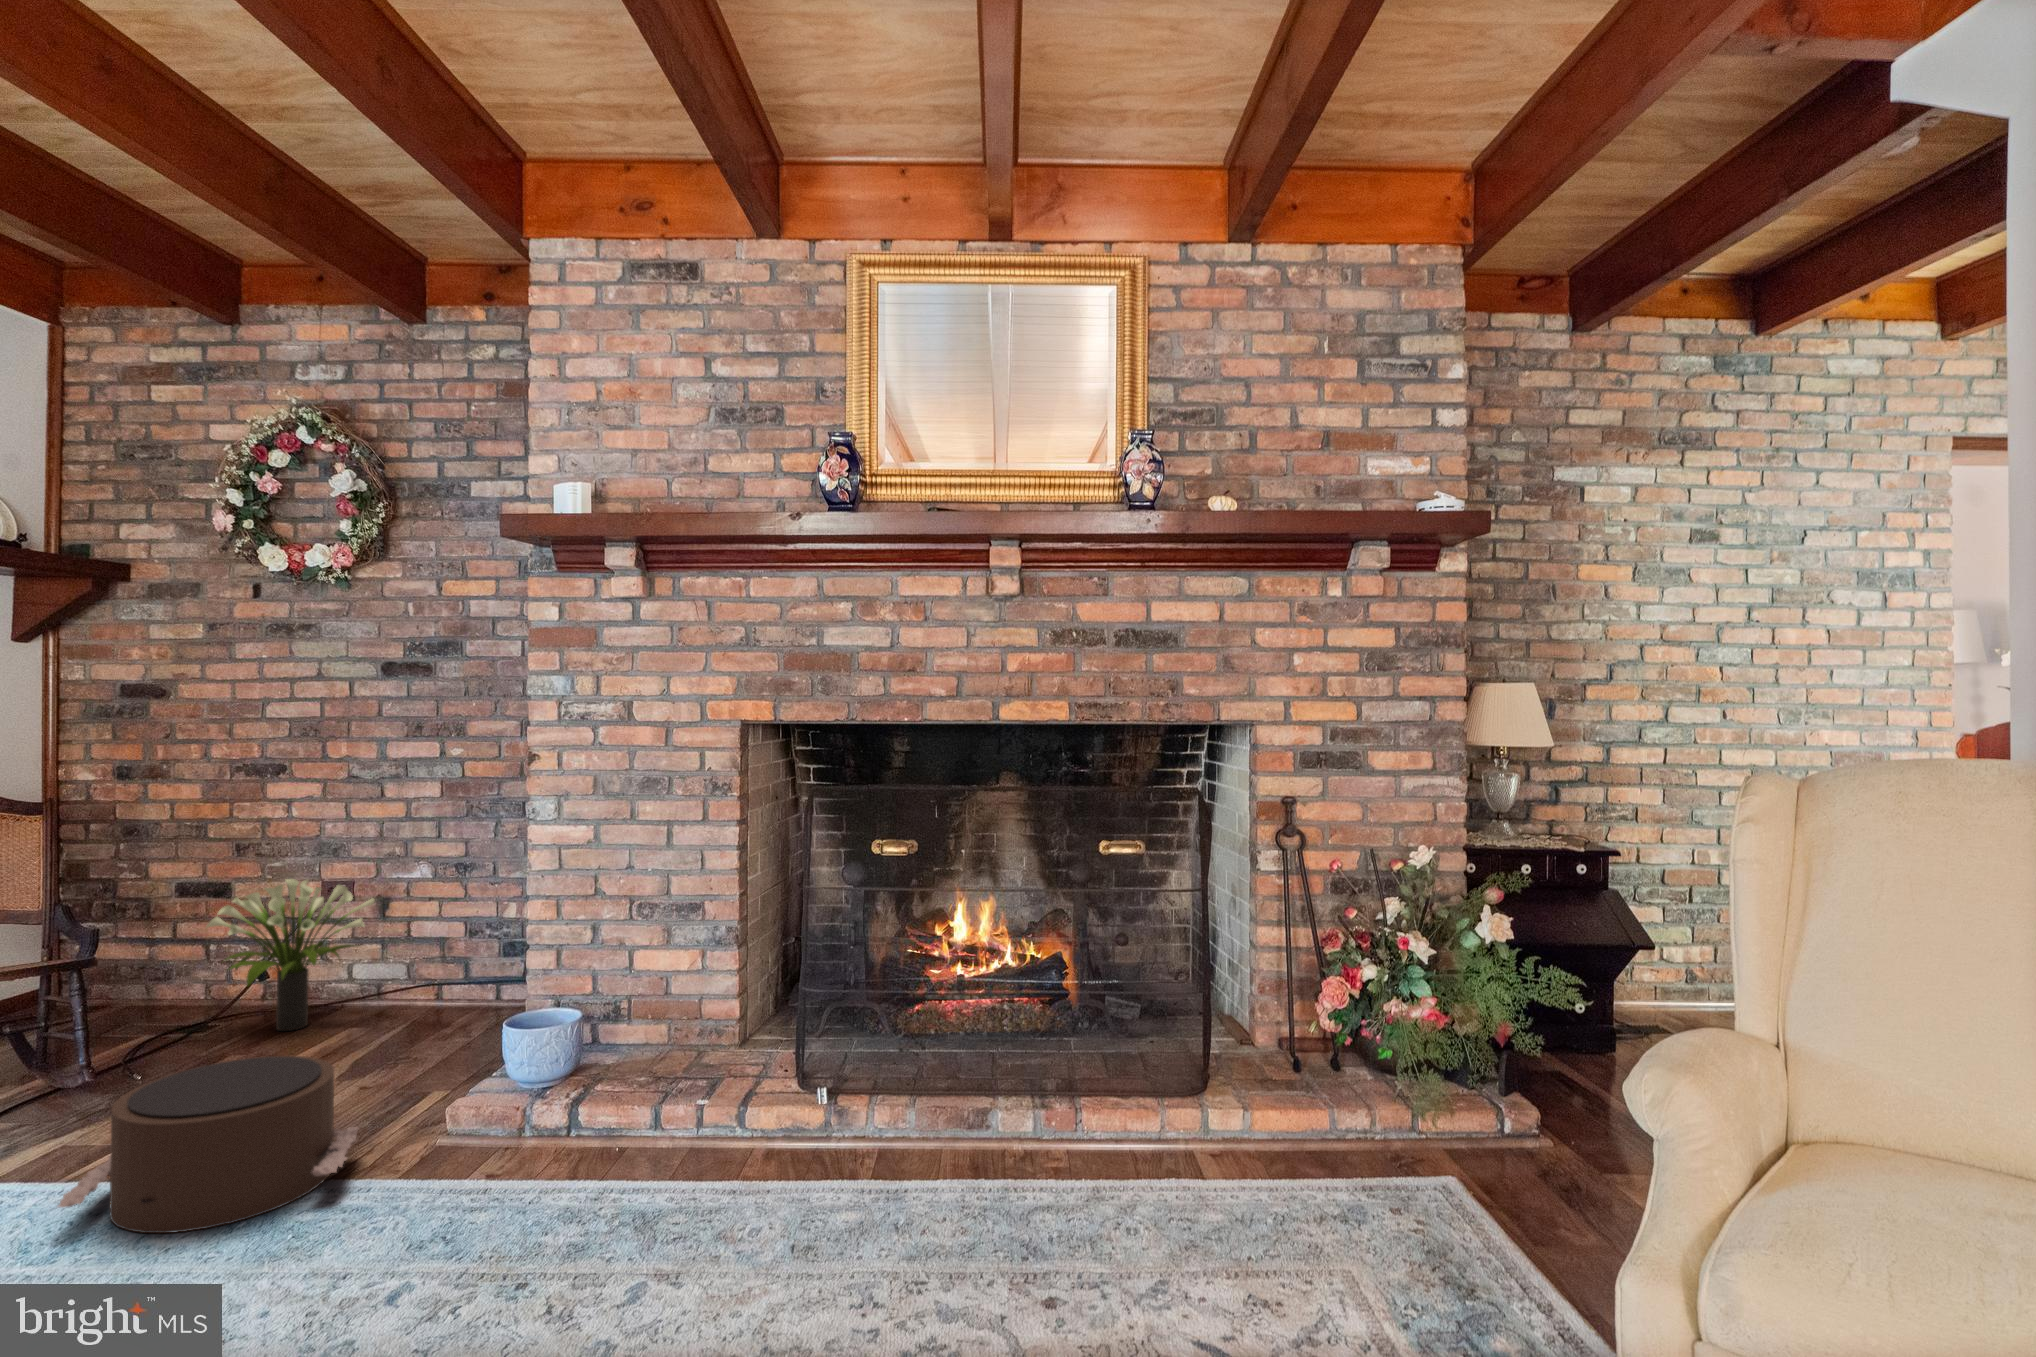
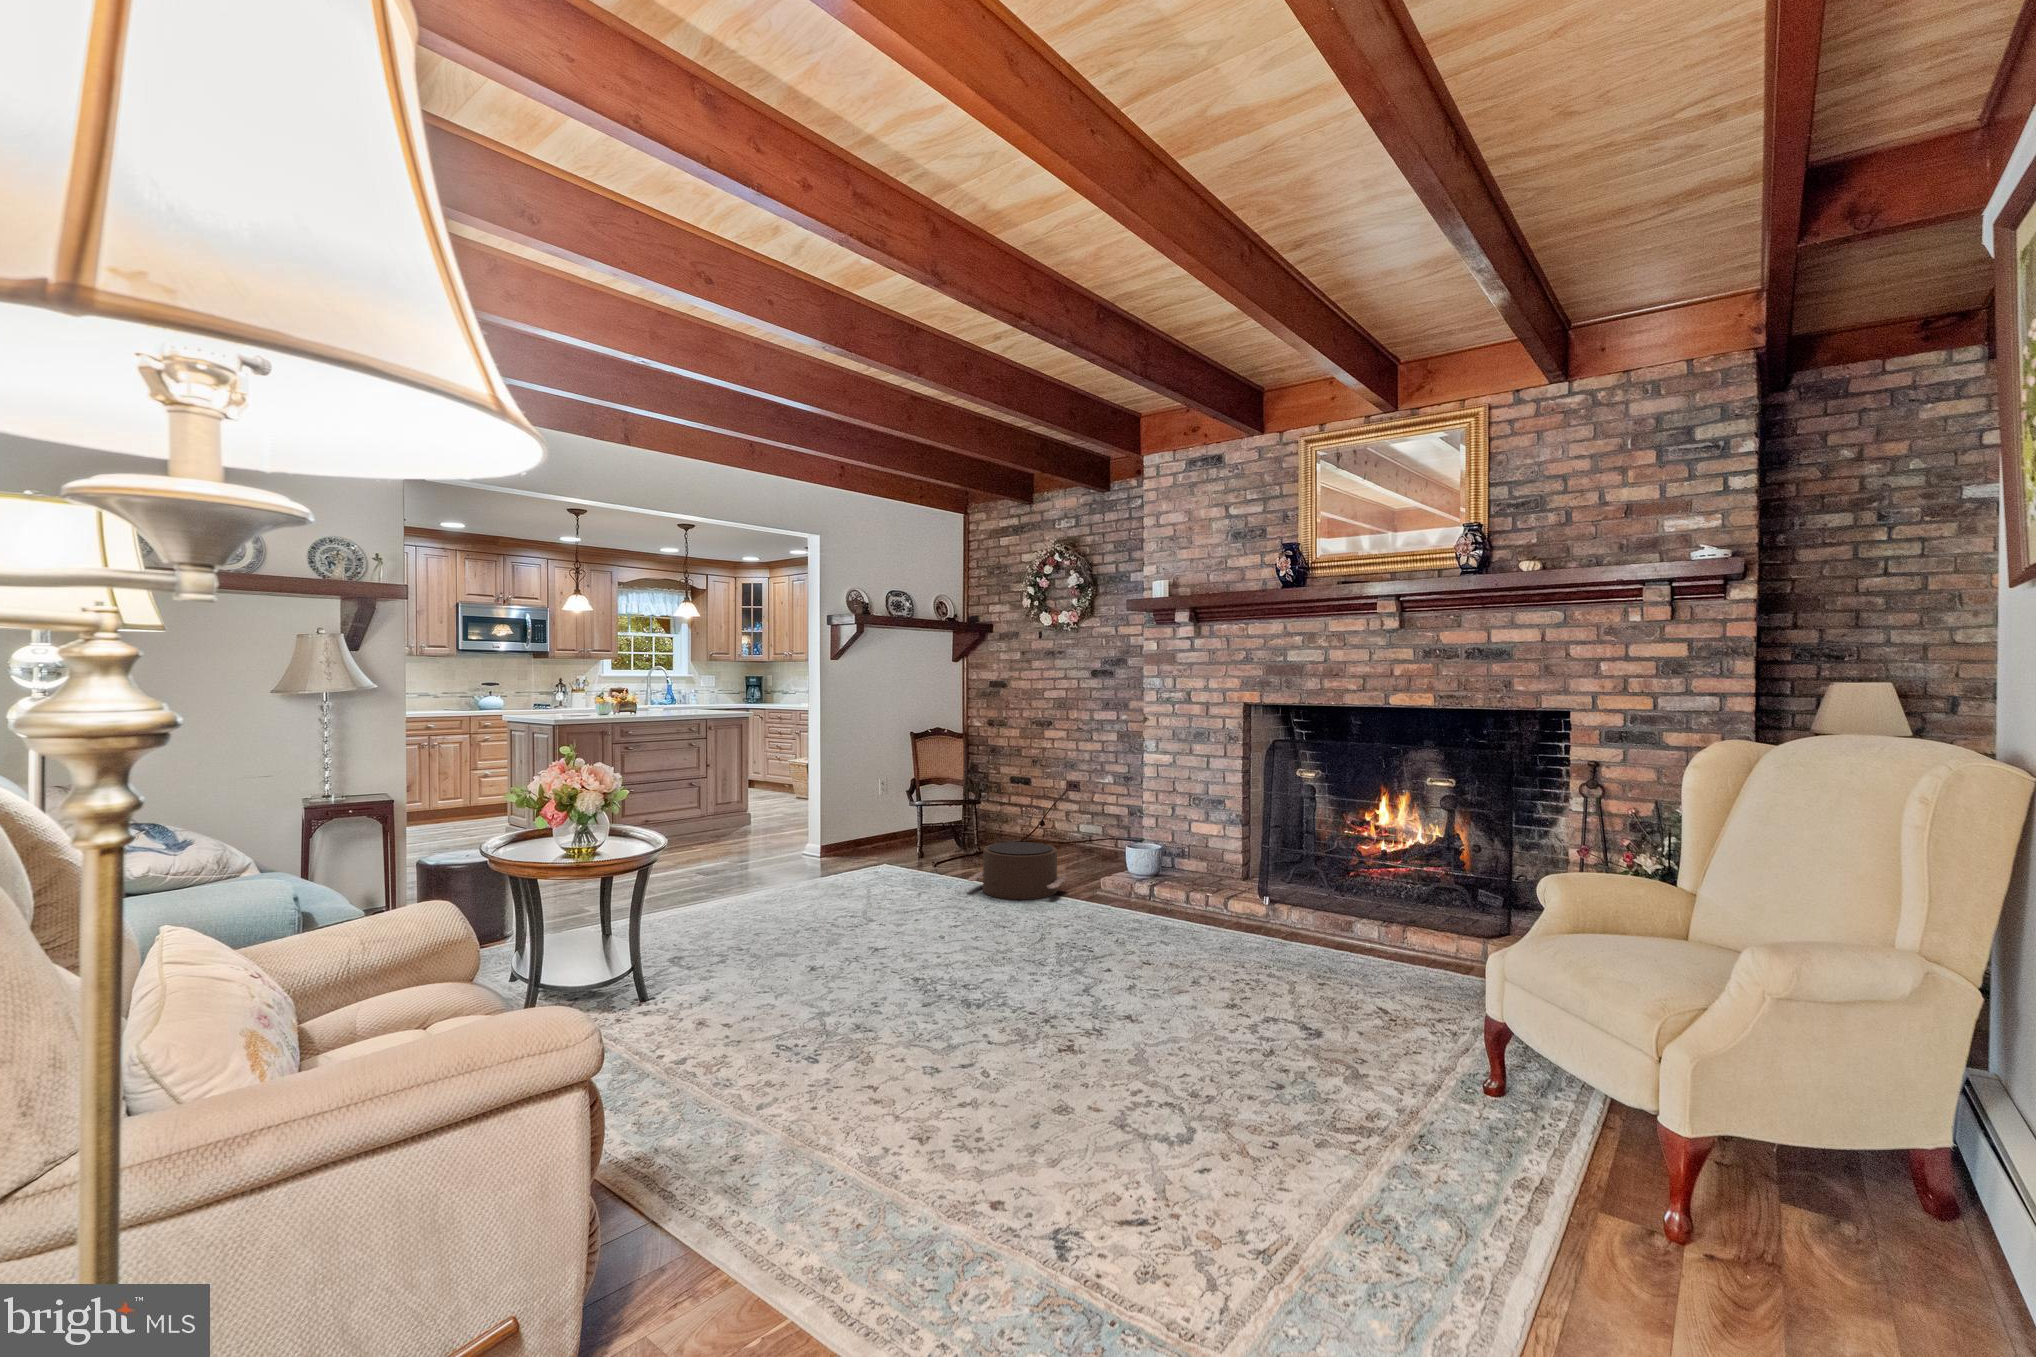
potted plant: present [207,879,374,1031] -> none [1019,776,1088,849]

